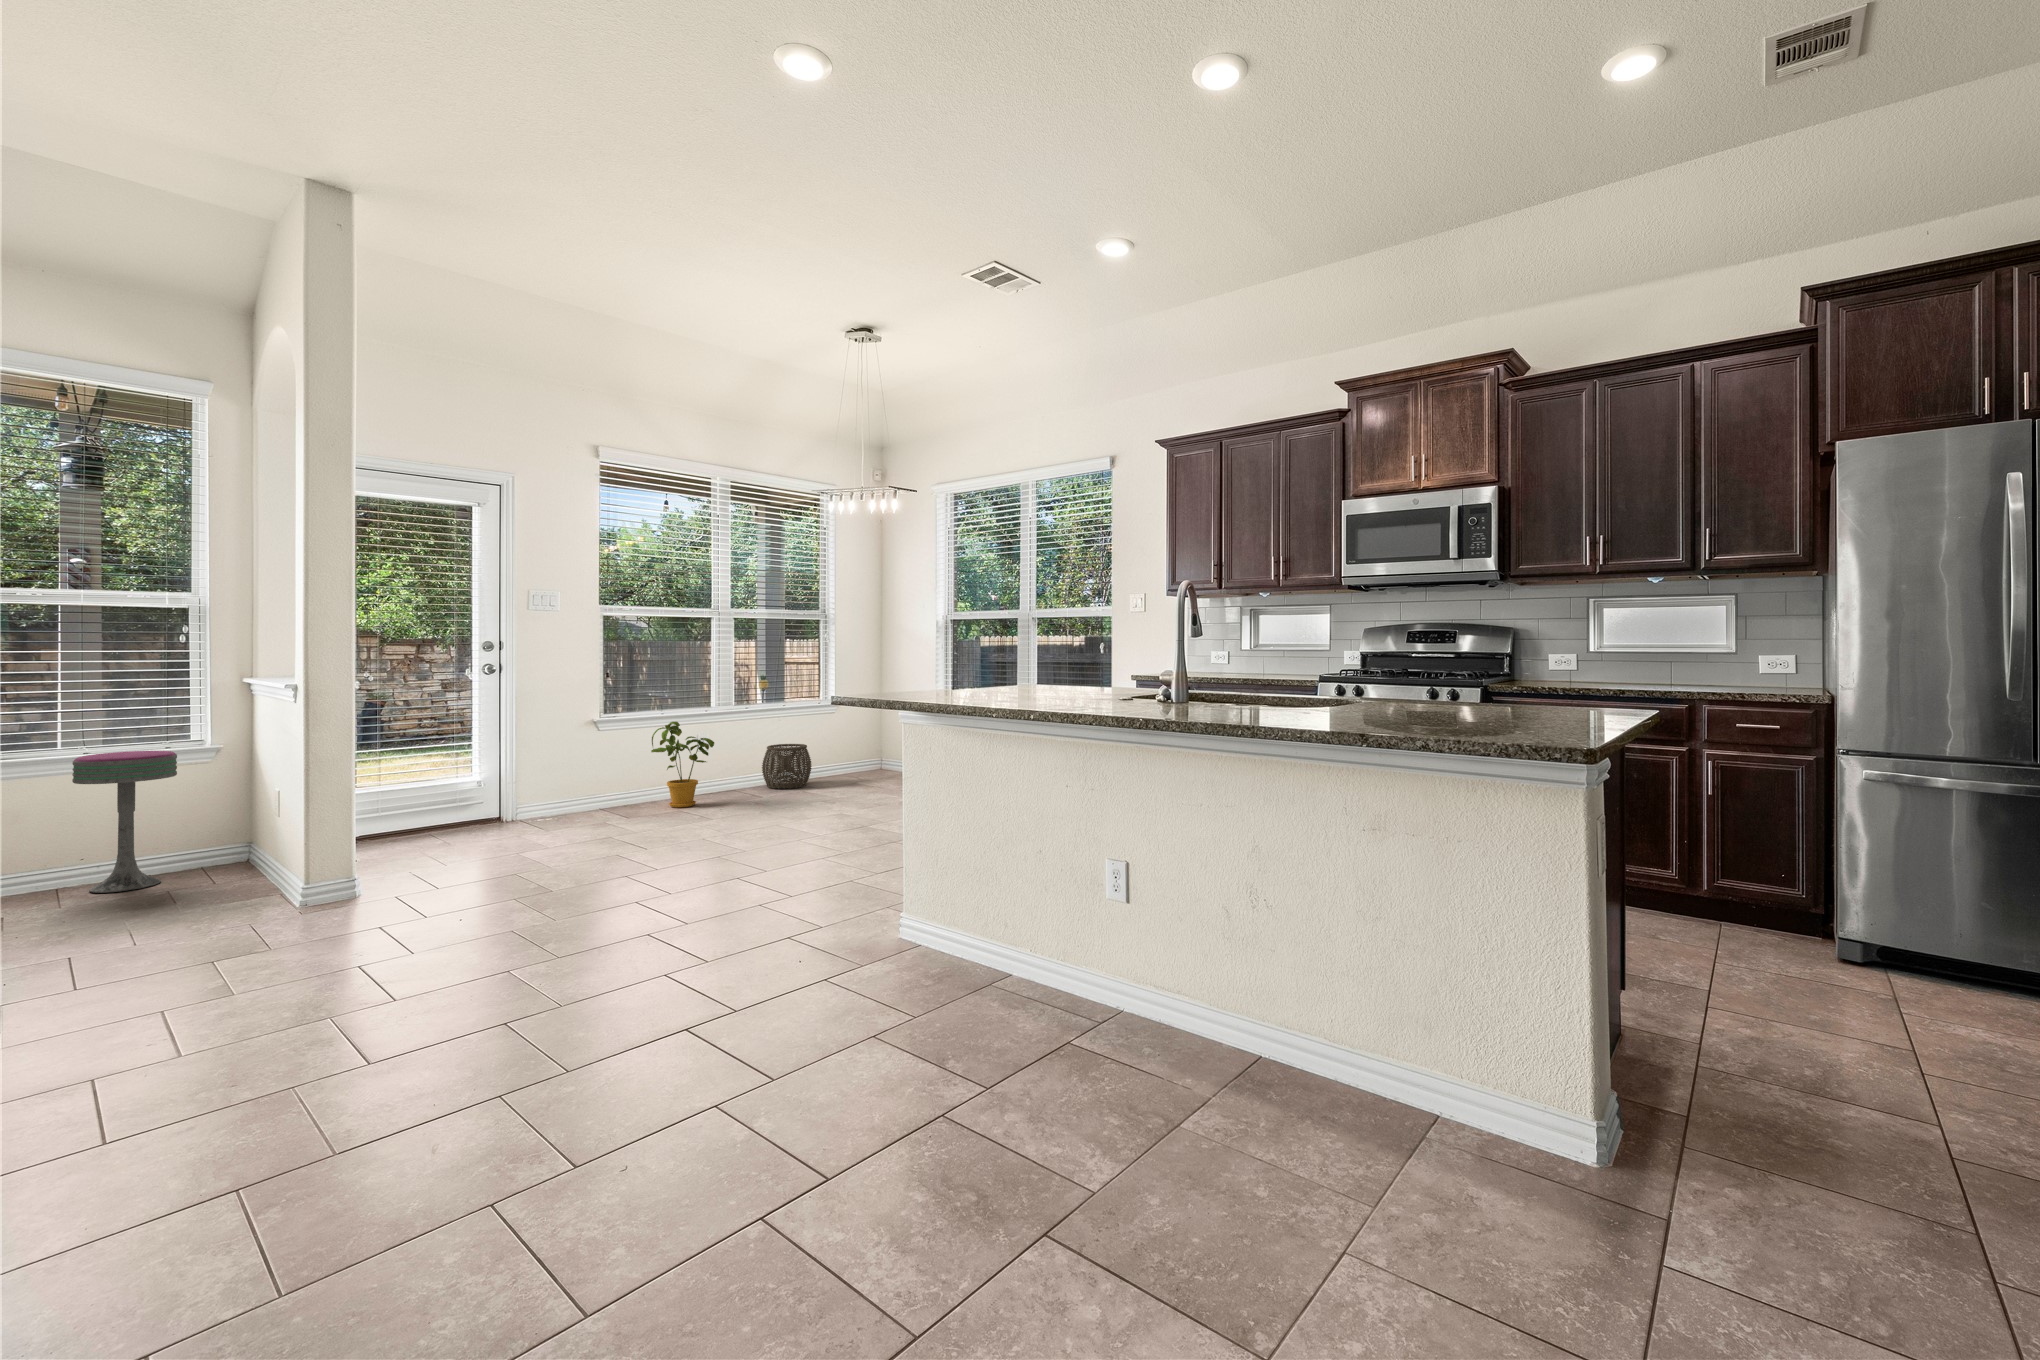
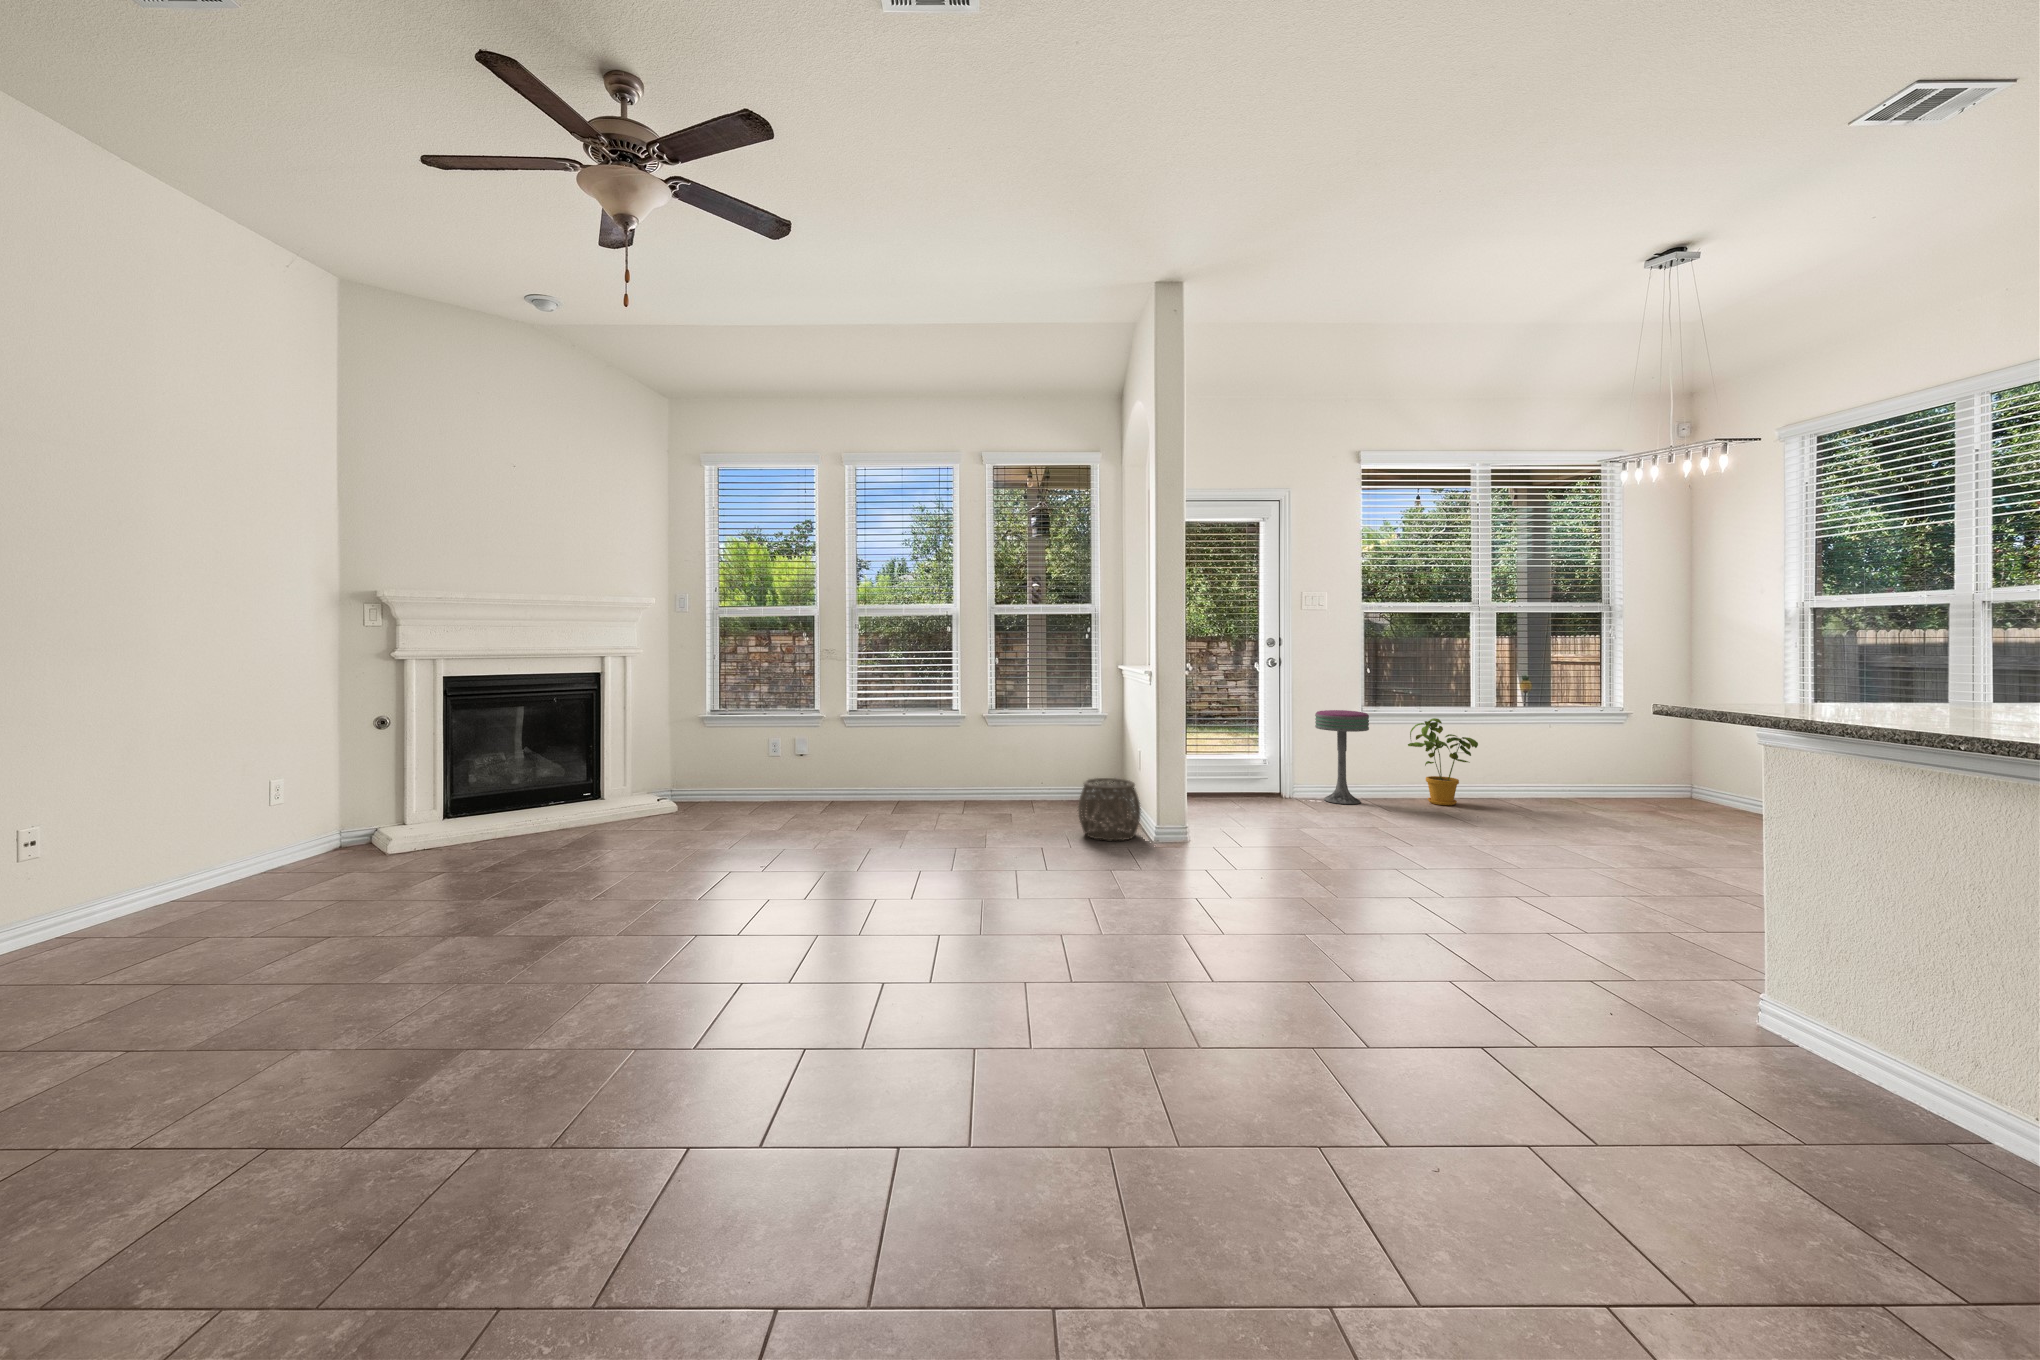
woven basket: present [762,744,812,789] -> present [1078,778,1141,841]
bar stool: present [72,751,177,893] -> present [1315,710,1369,804]

